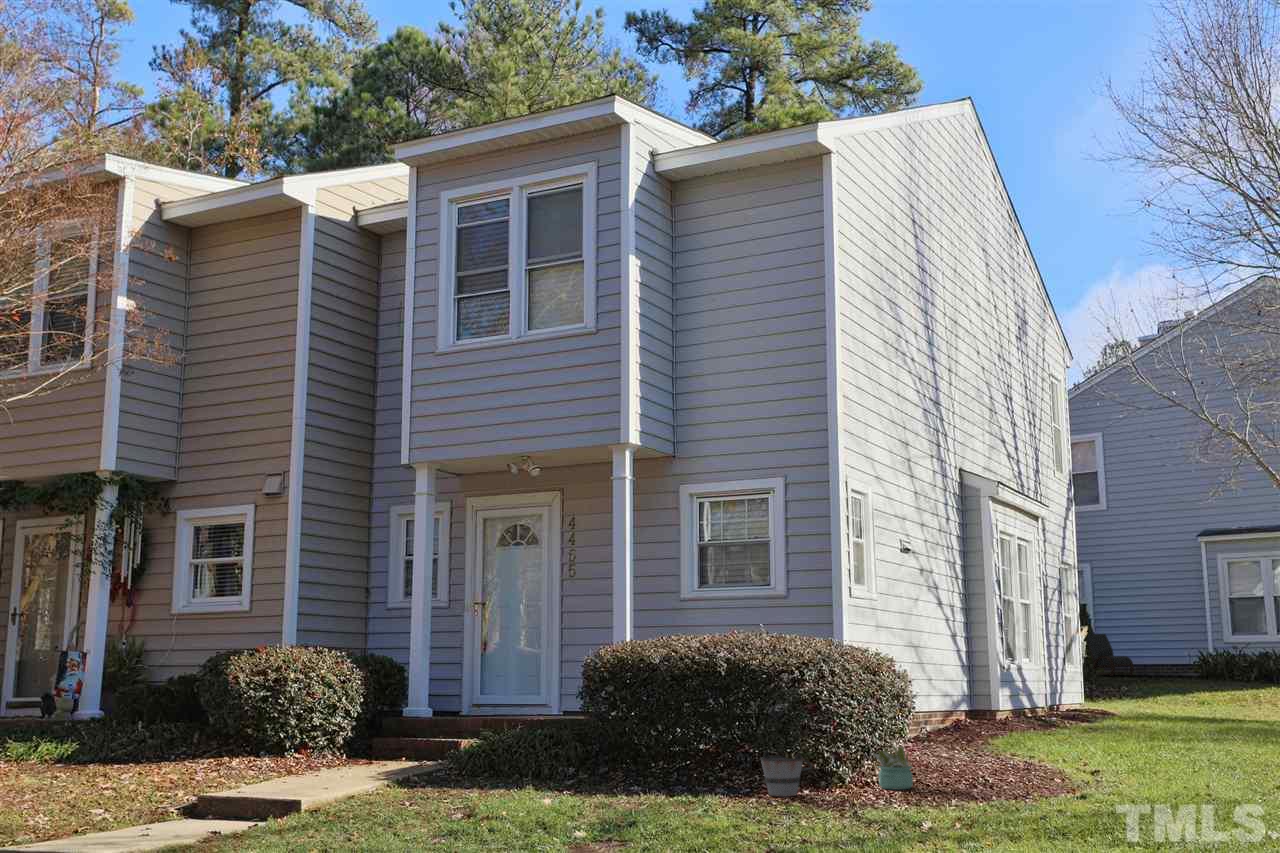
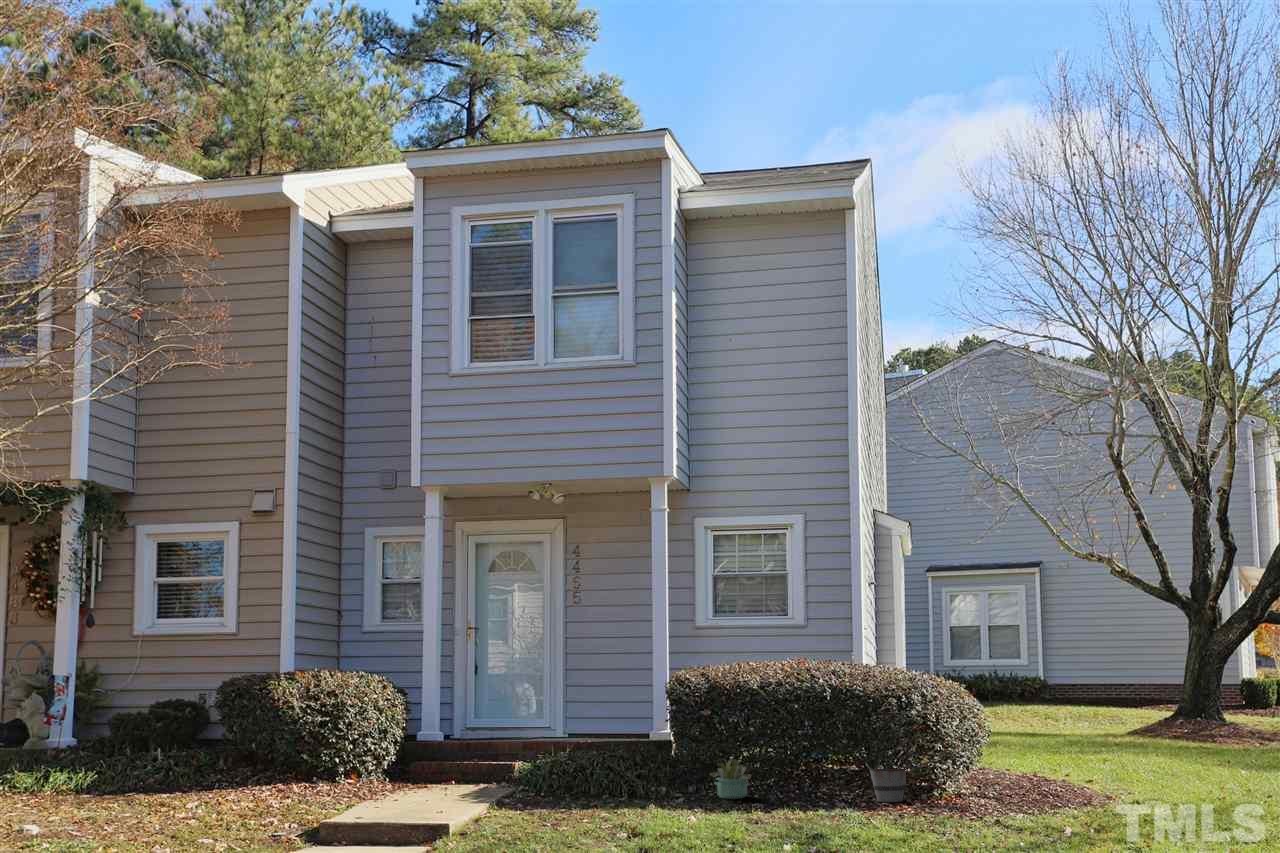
lounge chair: present [1087,634,1134,676] -> none [930,633,976,674]
decorative plant: present [874,746,913,790] -> present [710,760,751,799]

